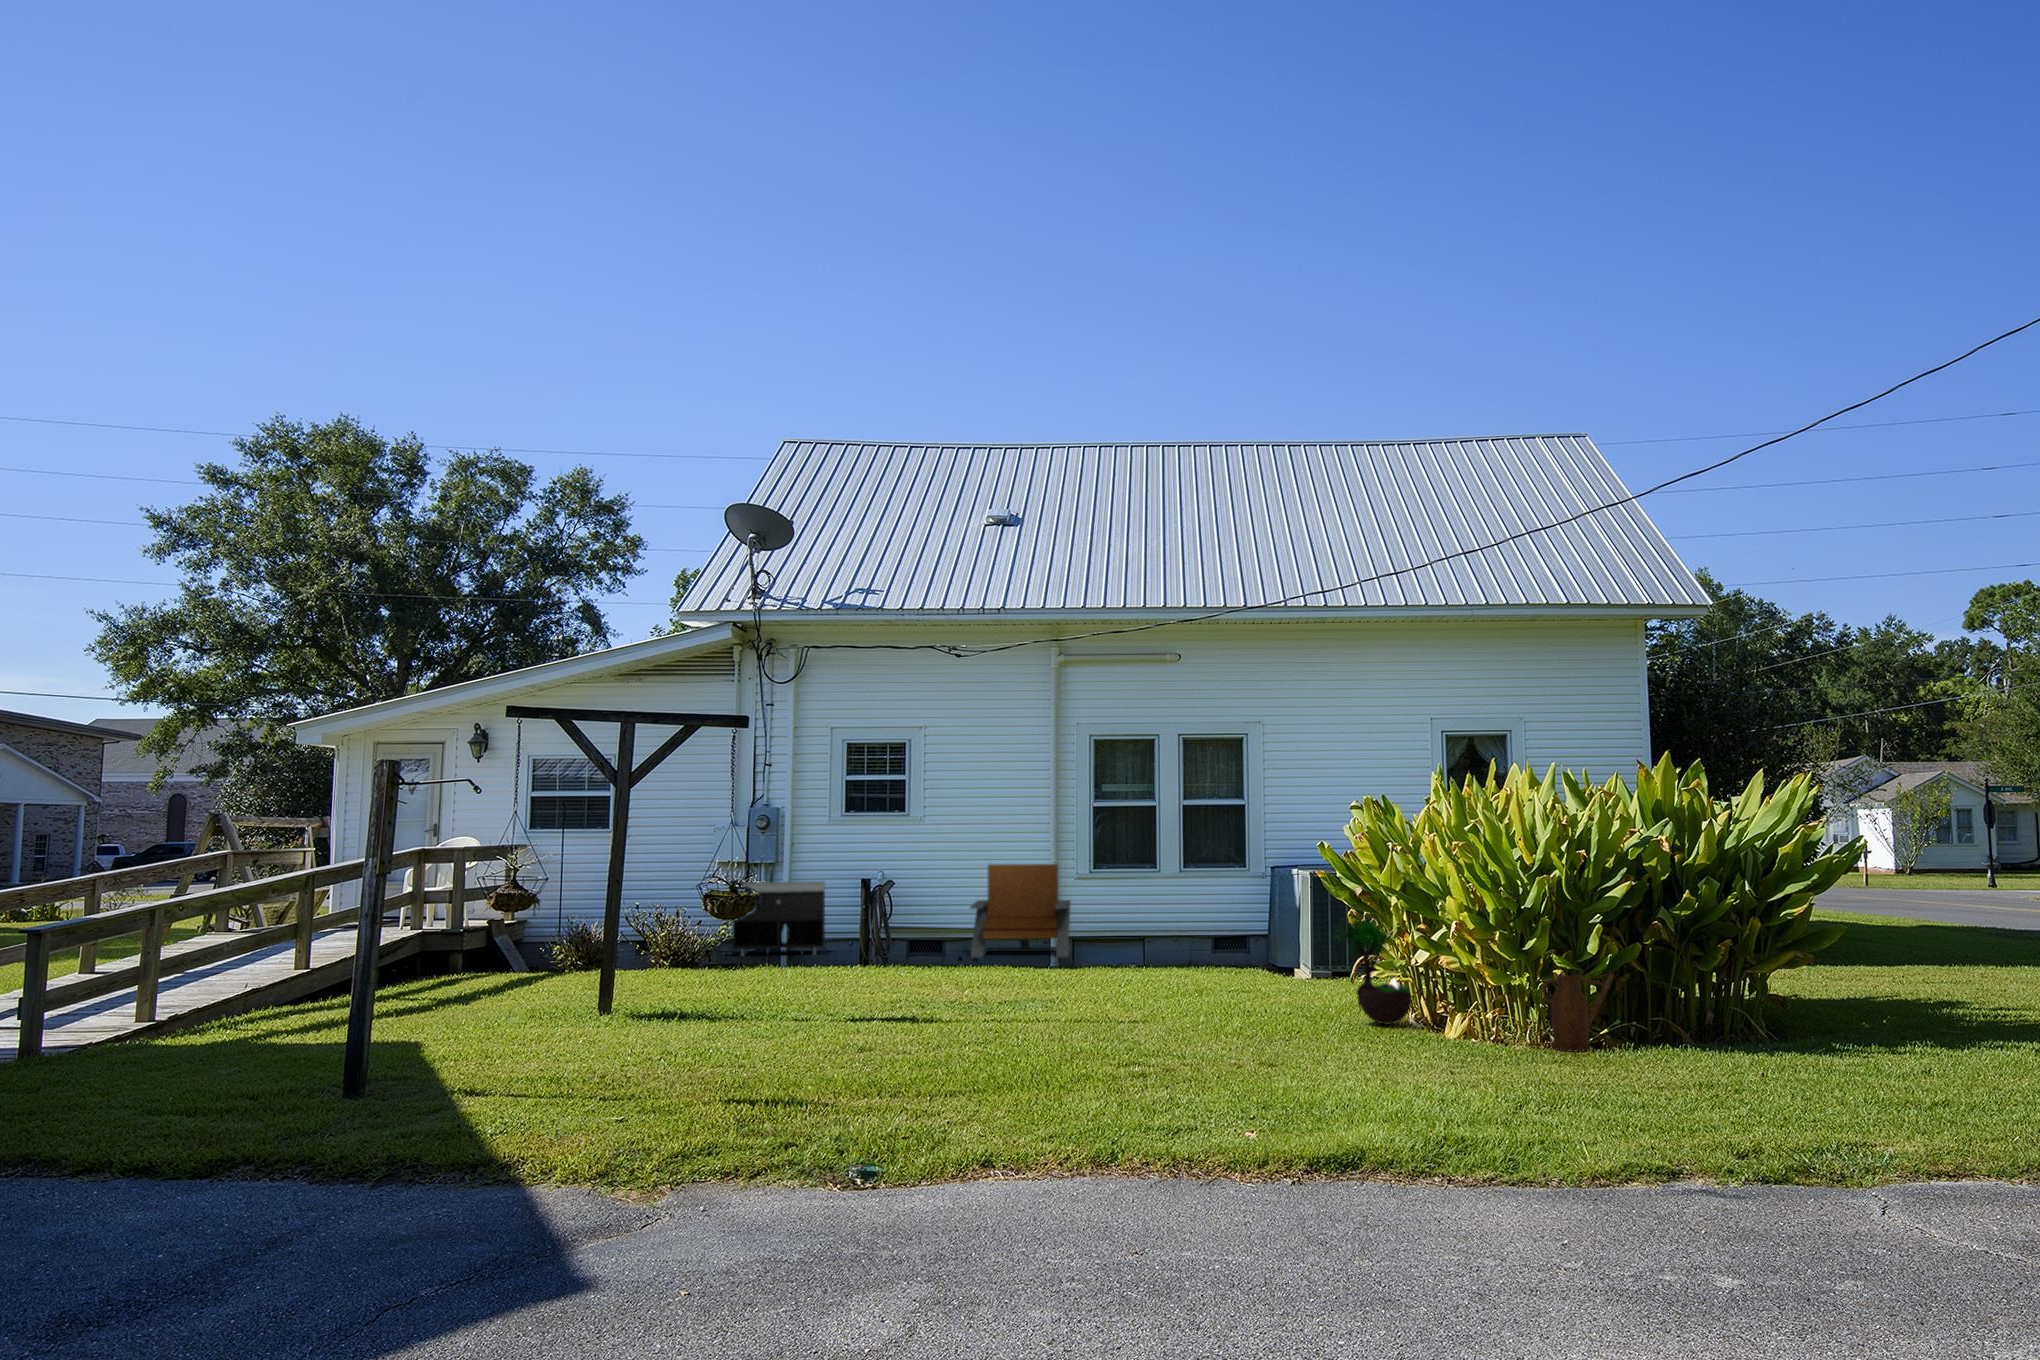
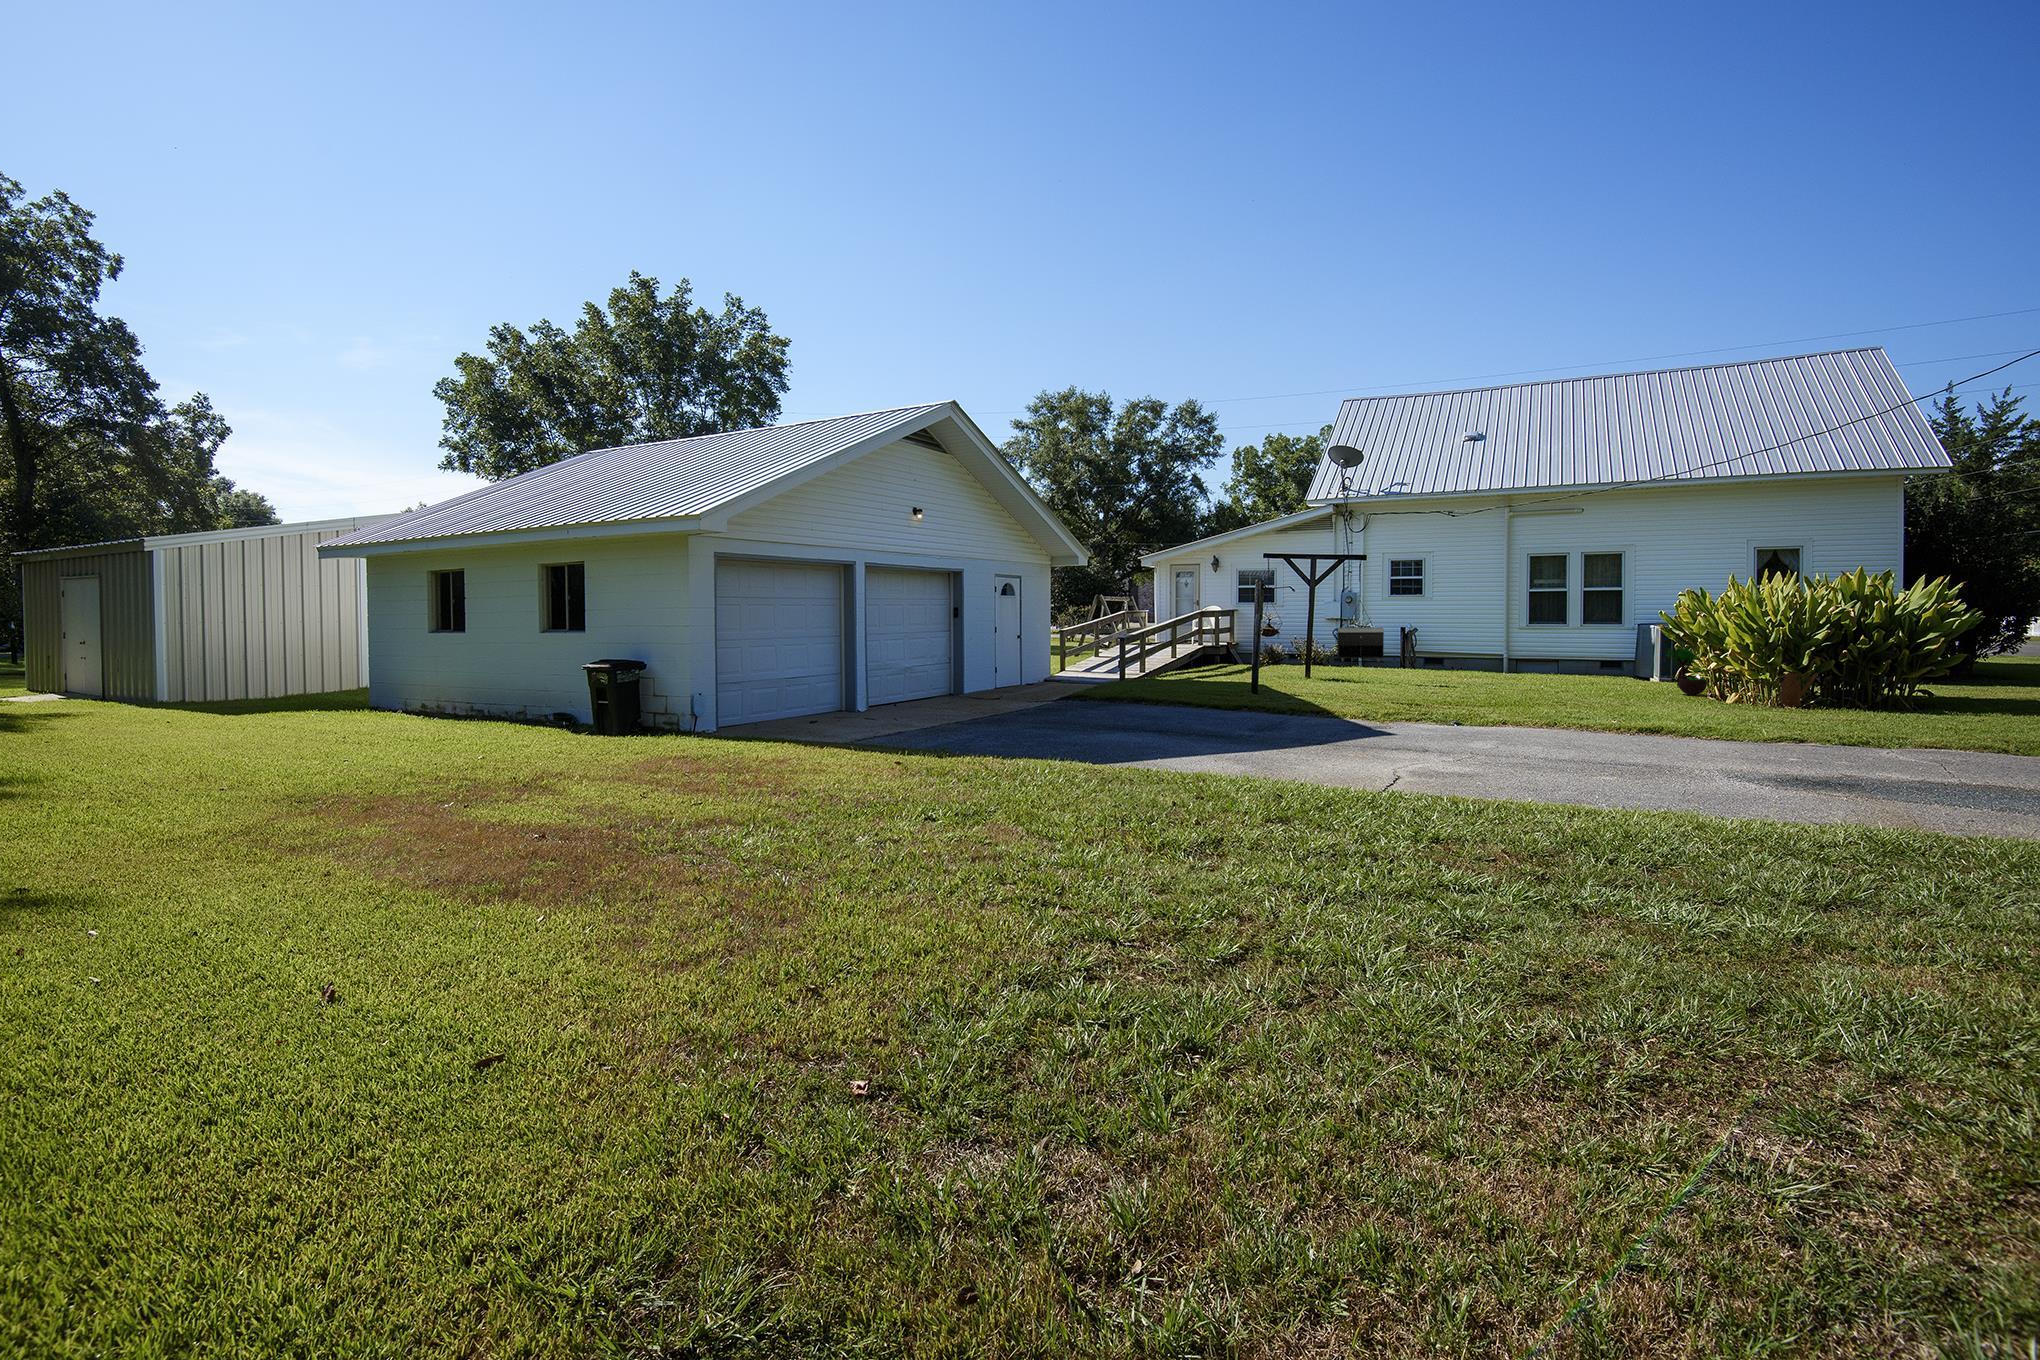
lounge chair: present [971,864,1071,958] -> none [1461,620,1516,666]

